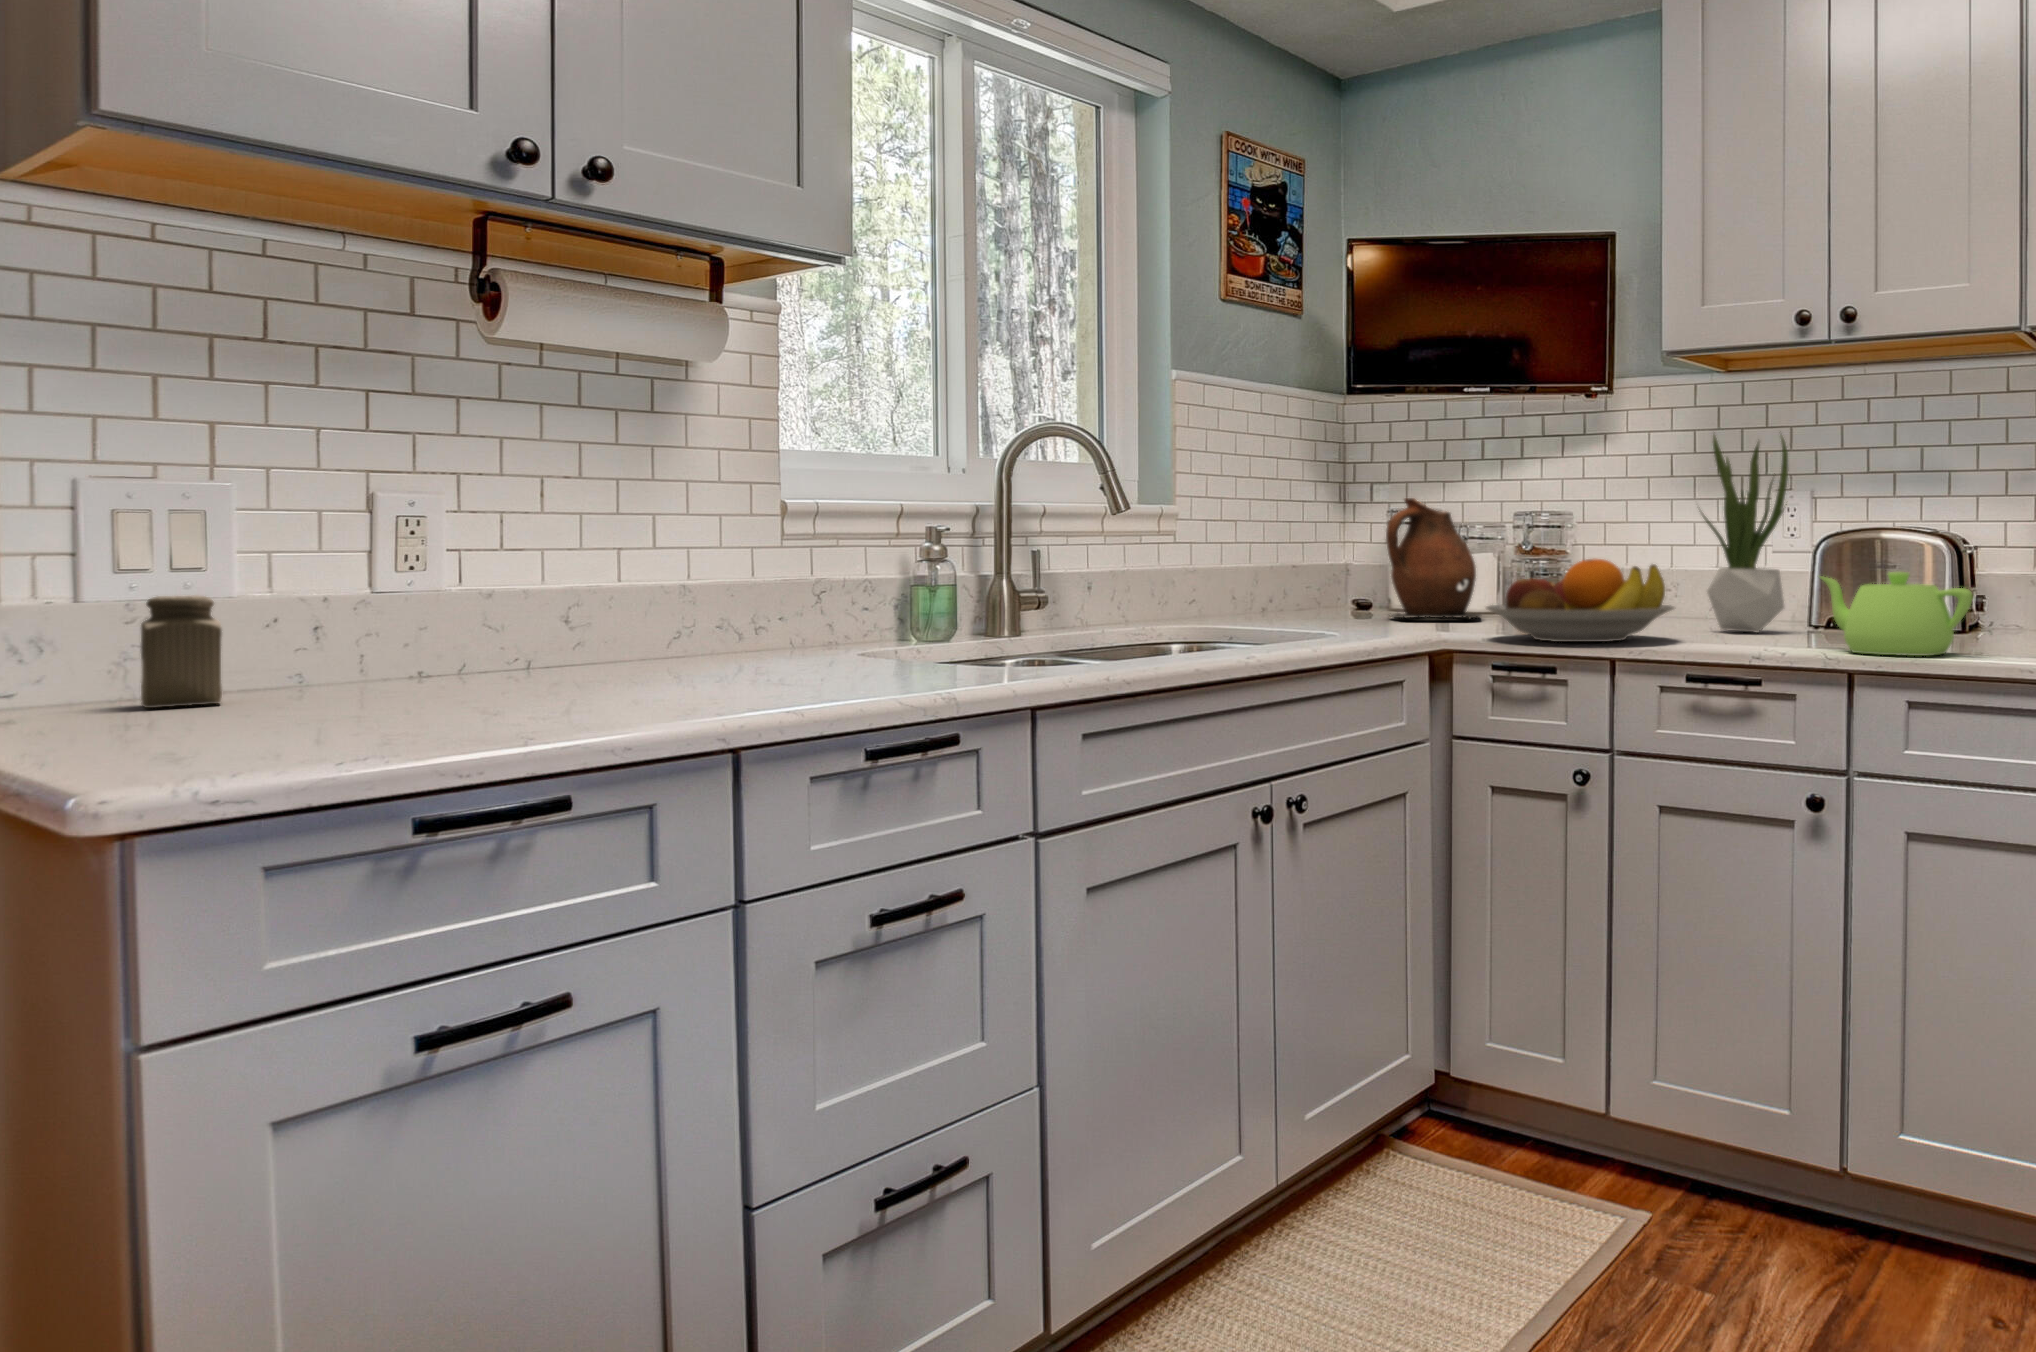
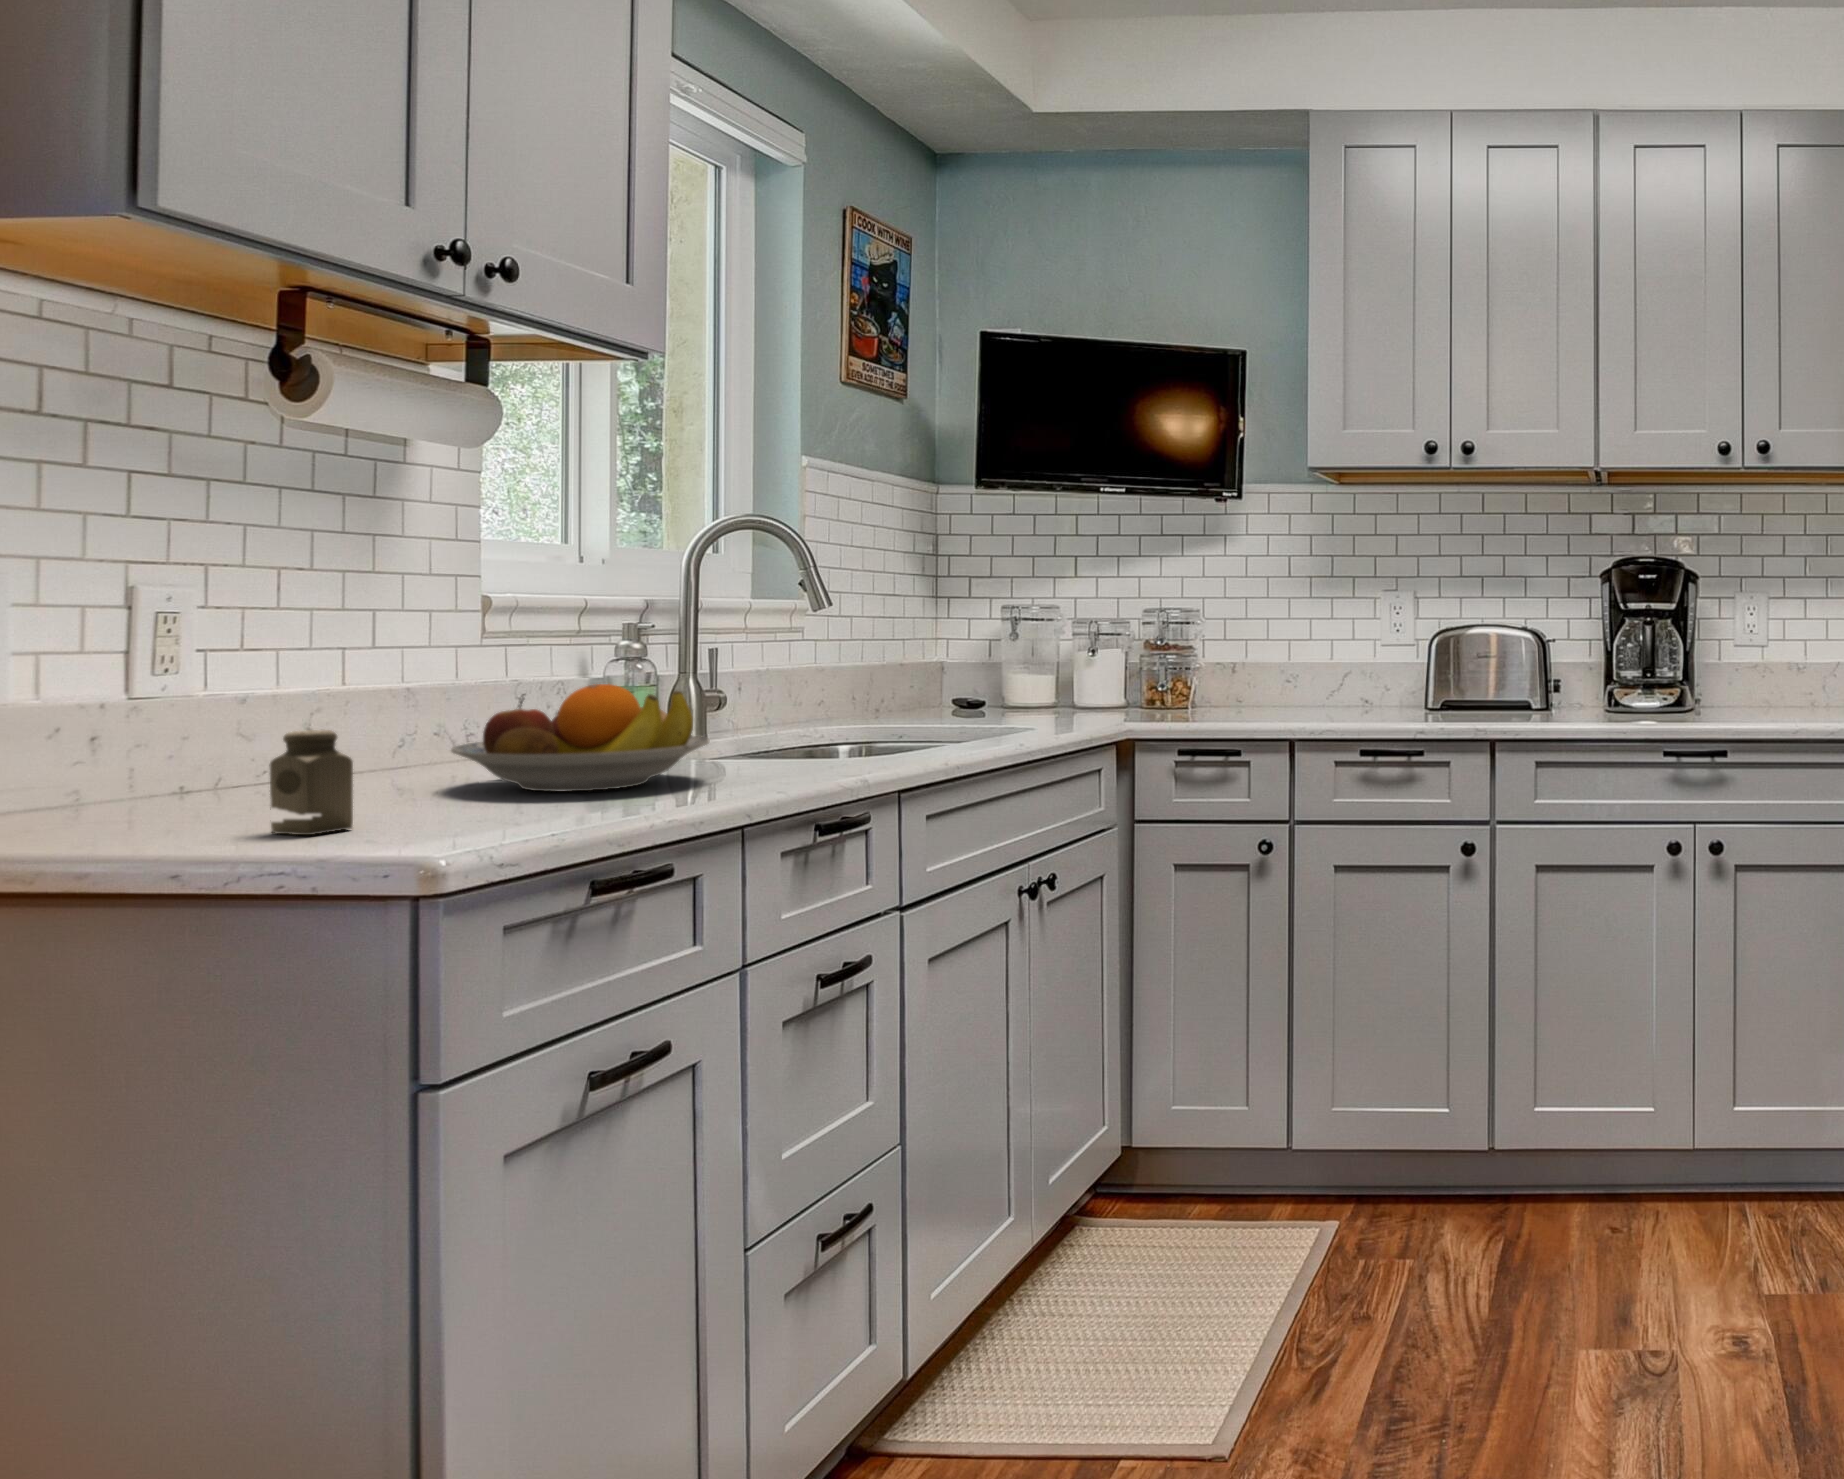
potted plant: present [1702,435,1788,633] -> none [1326,543,1403,713]
ceramic pitcher: present [1386,498,1480,619] -> none [1010,592,1113,707]
fruit bowl: present [1486,559,1674,642] -> present [451,684,710,792]
teapot: present [1820,572,1973,656] -> none [1462,665,1581,730]

